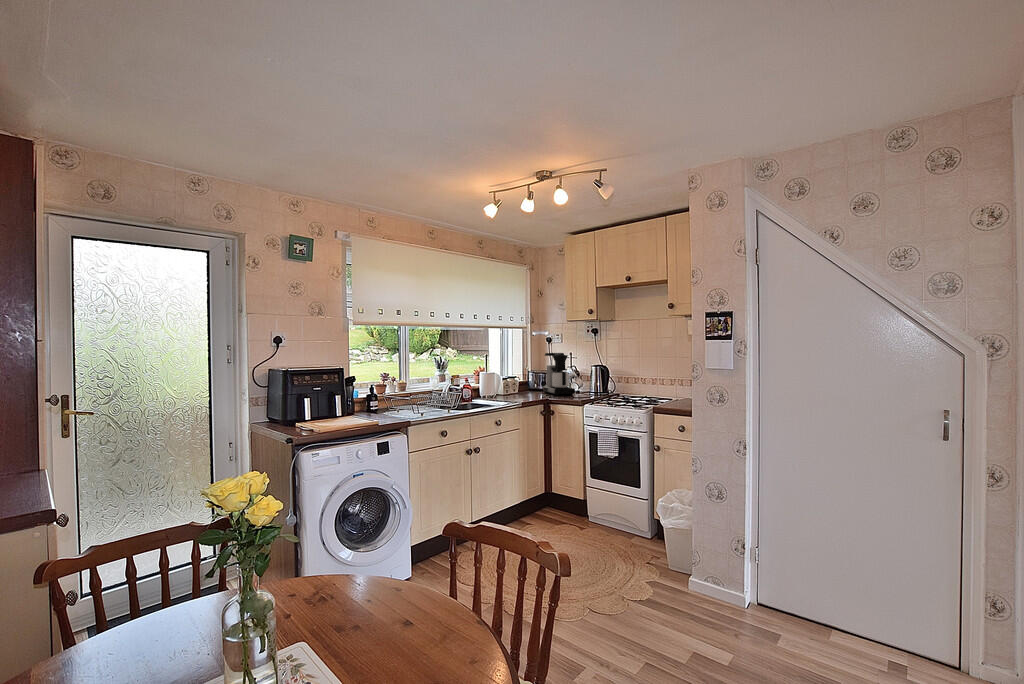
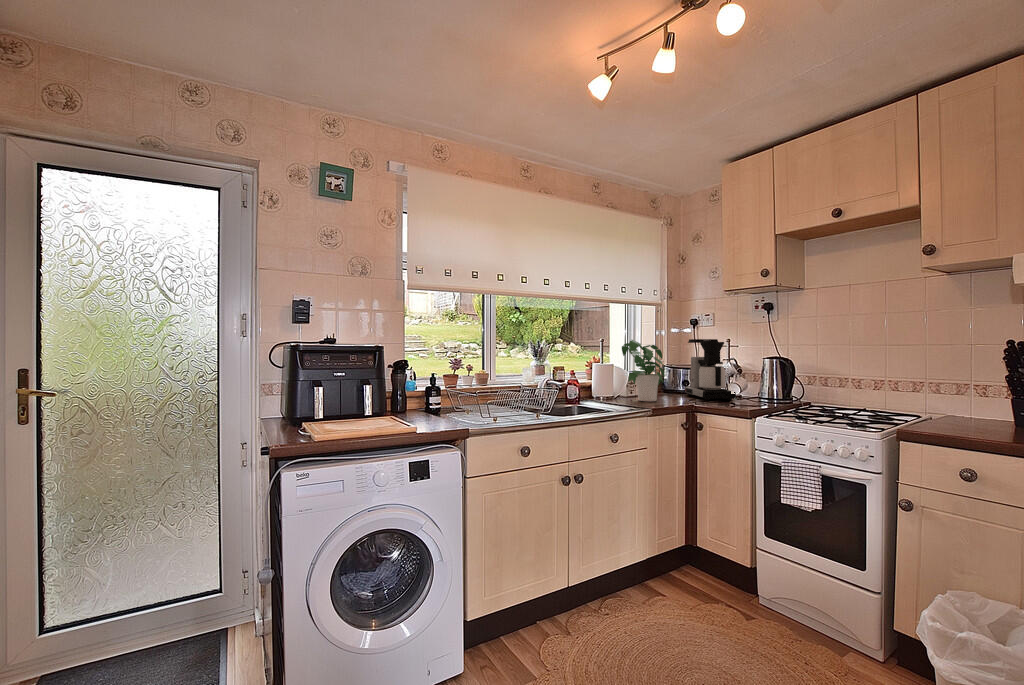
potted plant: none [500,355,530,398] -> present [622,340,664,401]

